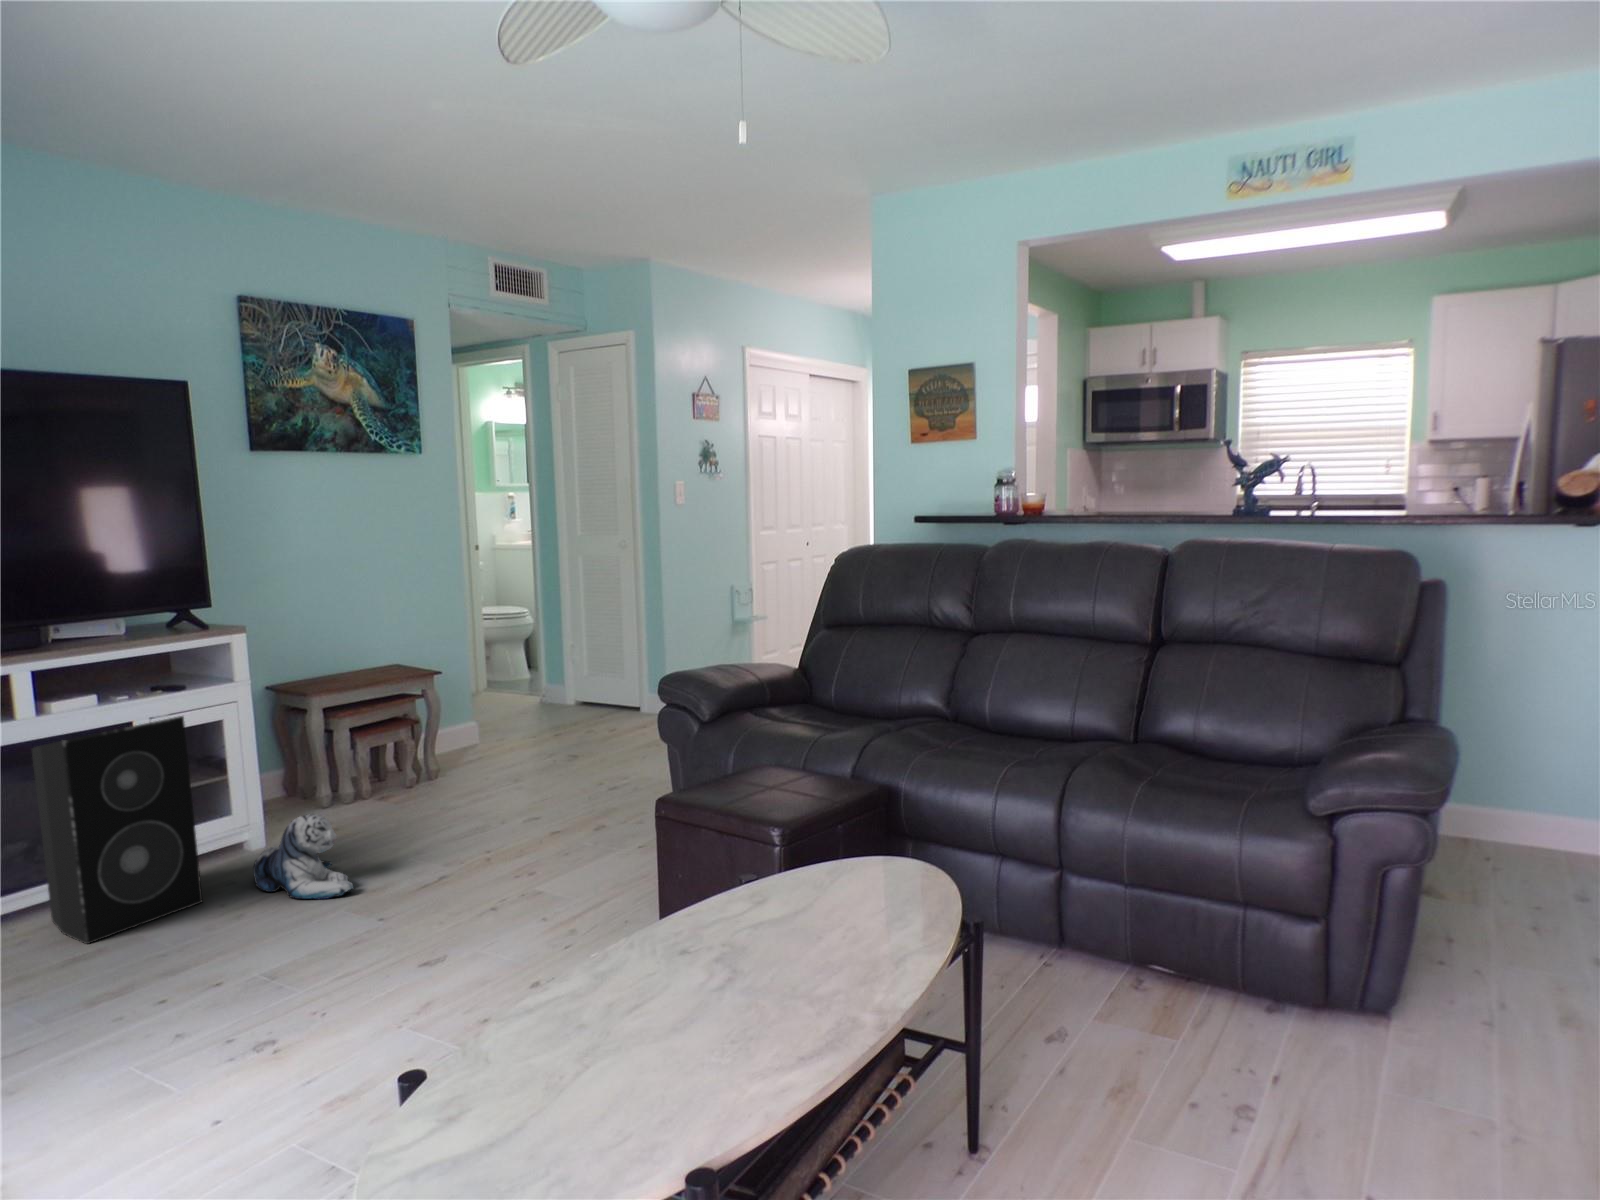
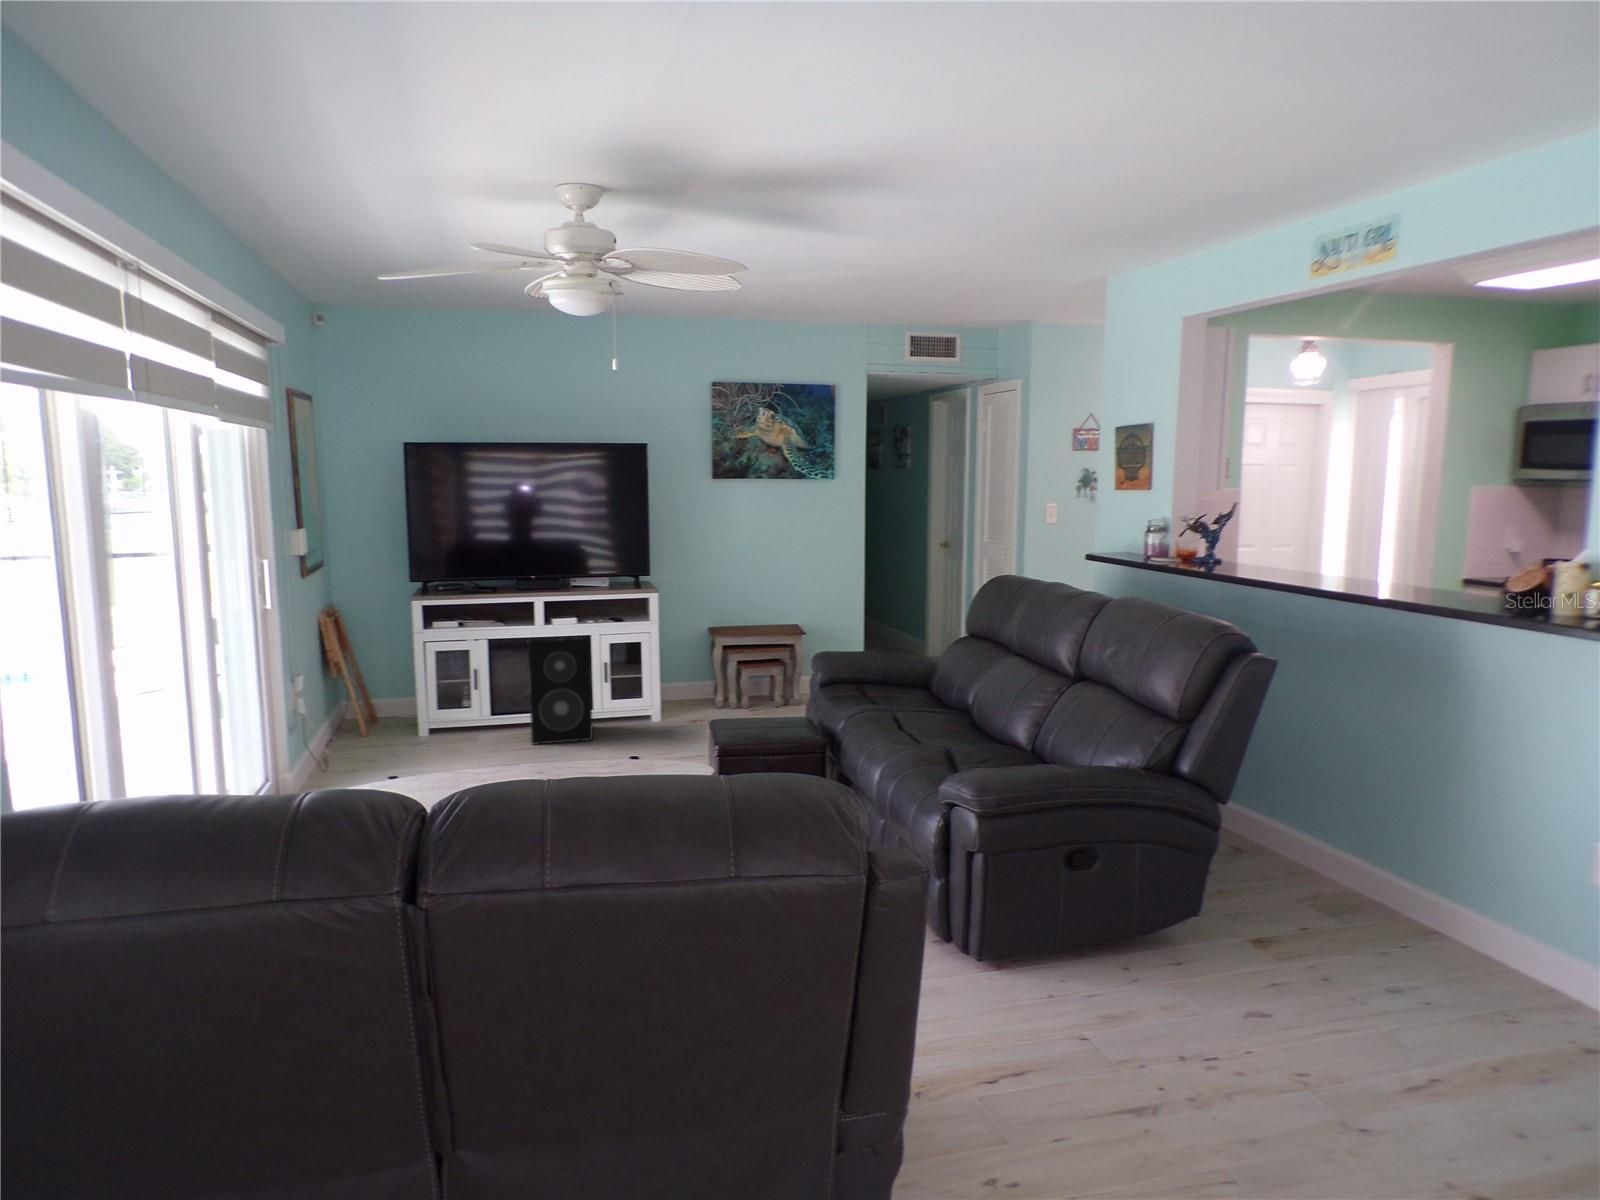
plush toy: present [253,814,354,899] -> none [616,705,659,755]

